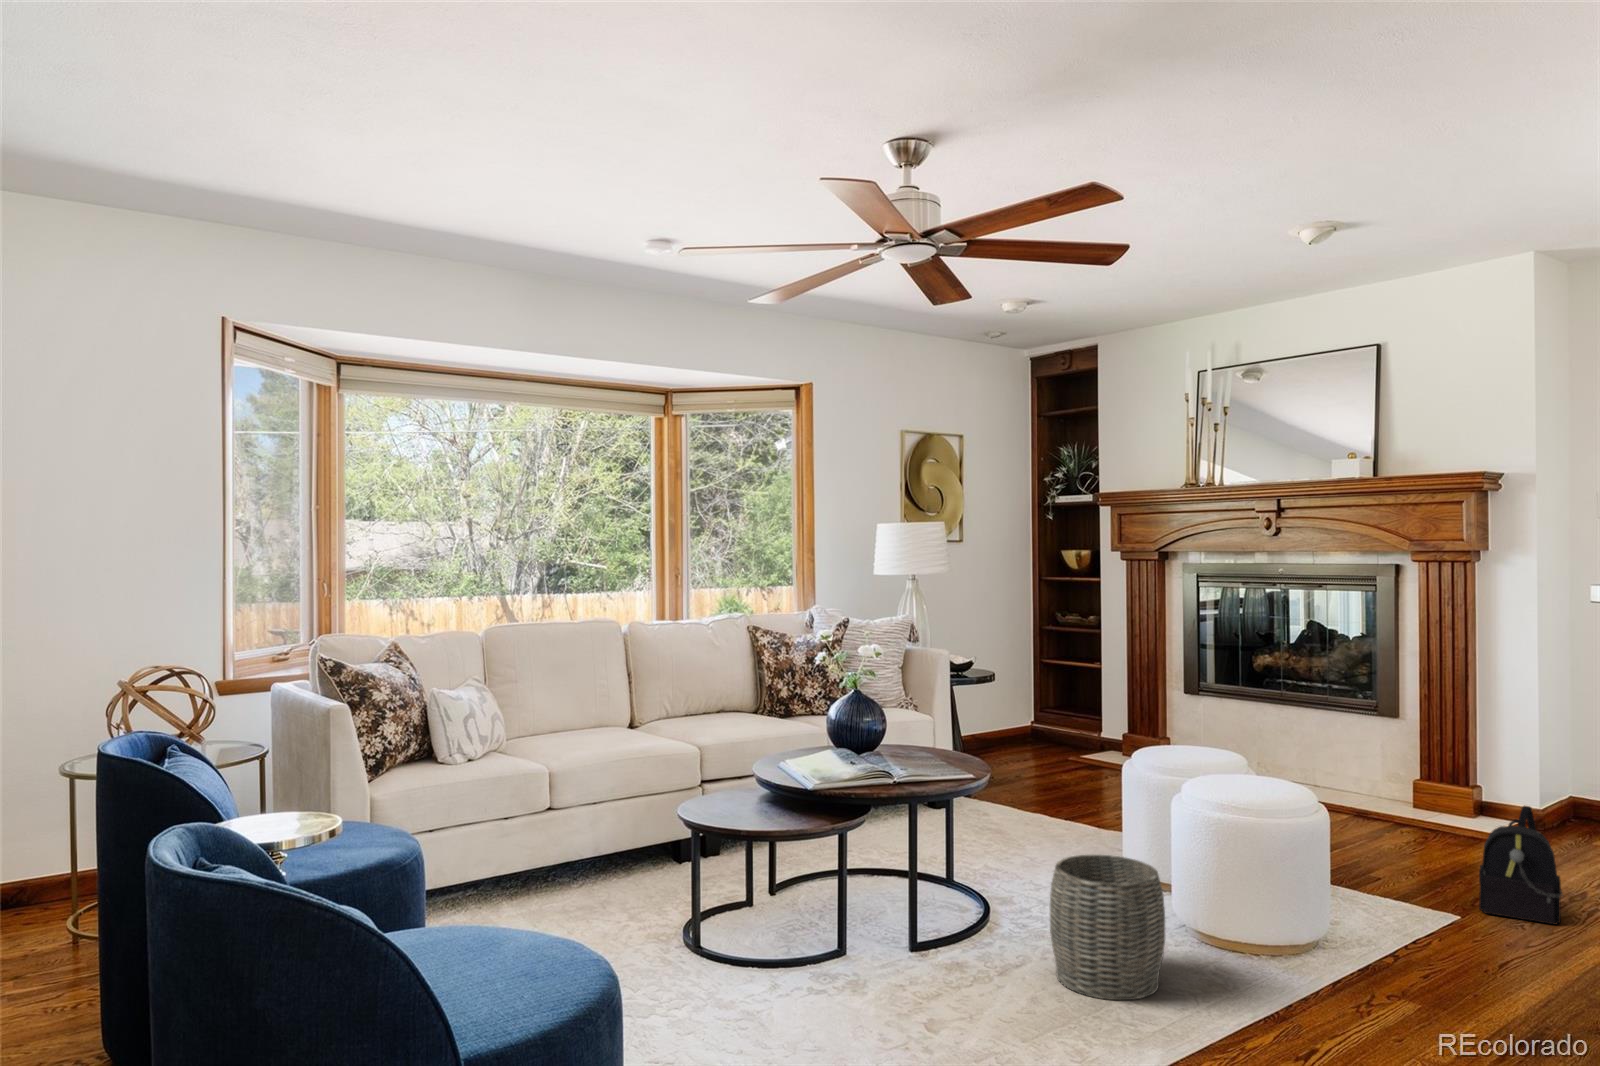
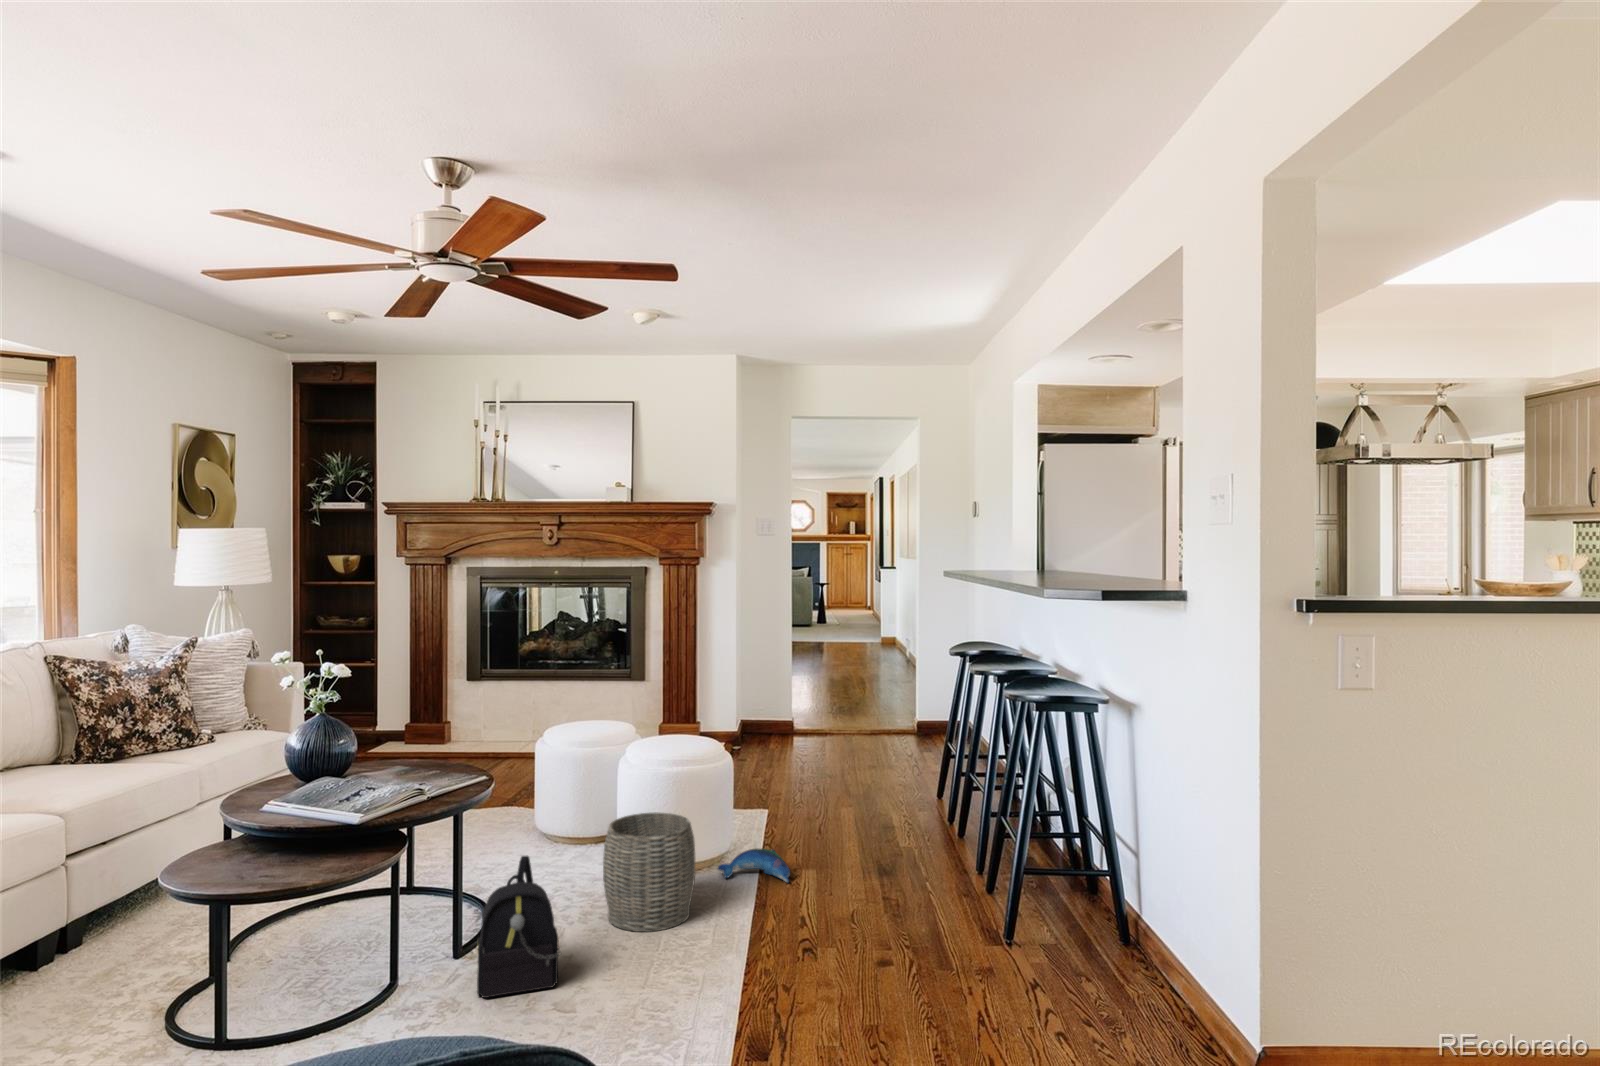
backpack: present [1479,806,1563,924] -> present [477,856,560,998]
plush toy: none [1247,950,1337,1009] -> present [718,849,790,882]

